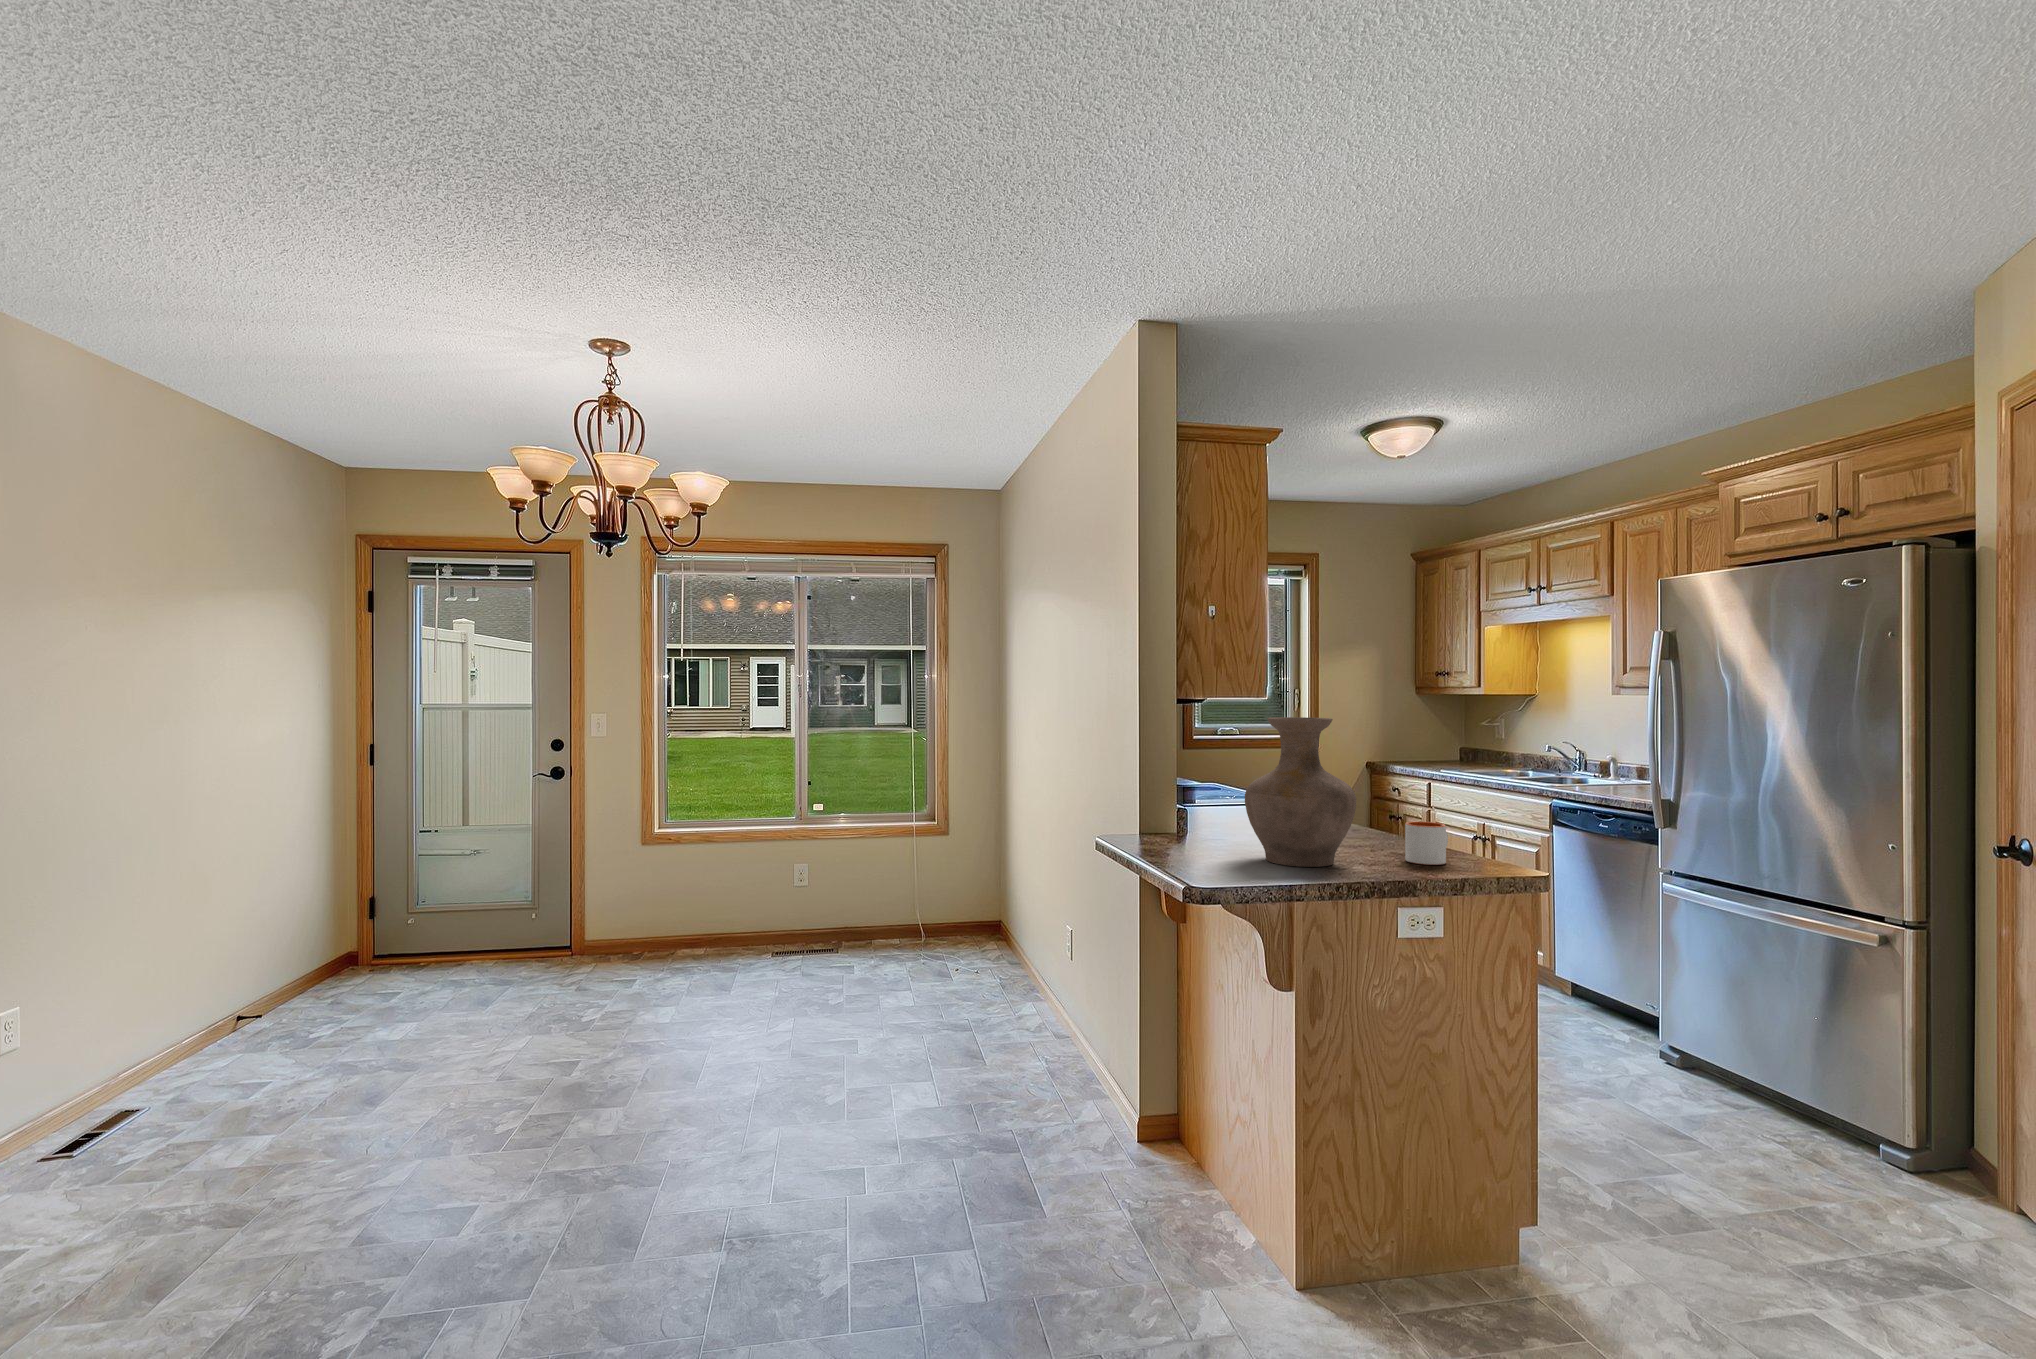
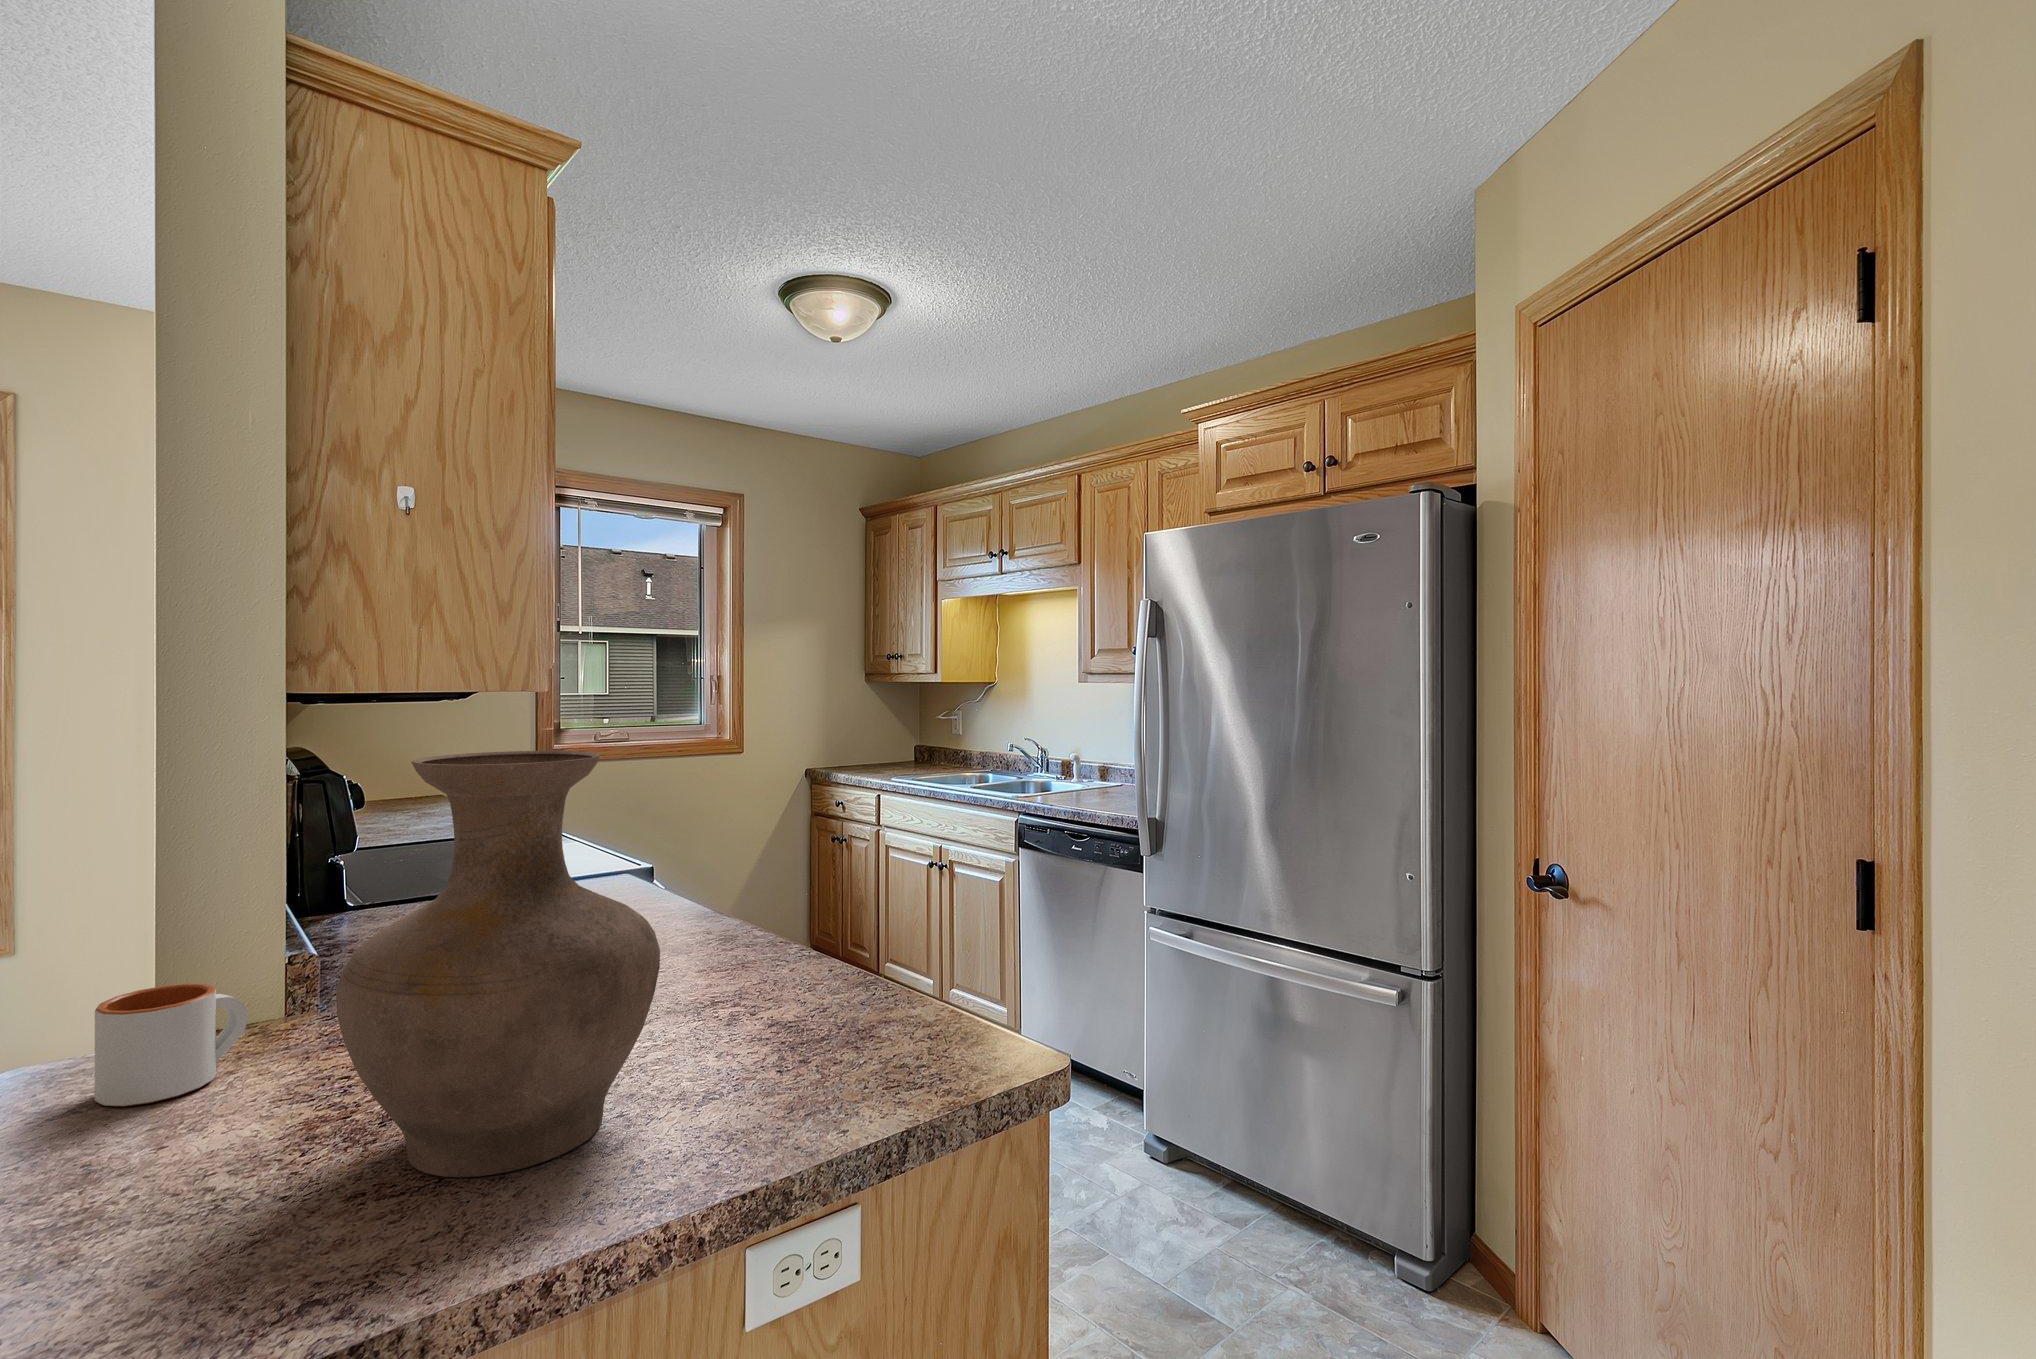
mug: present [1405,821,1448,865] -> present [95,983,248,1106]

